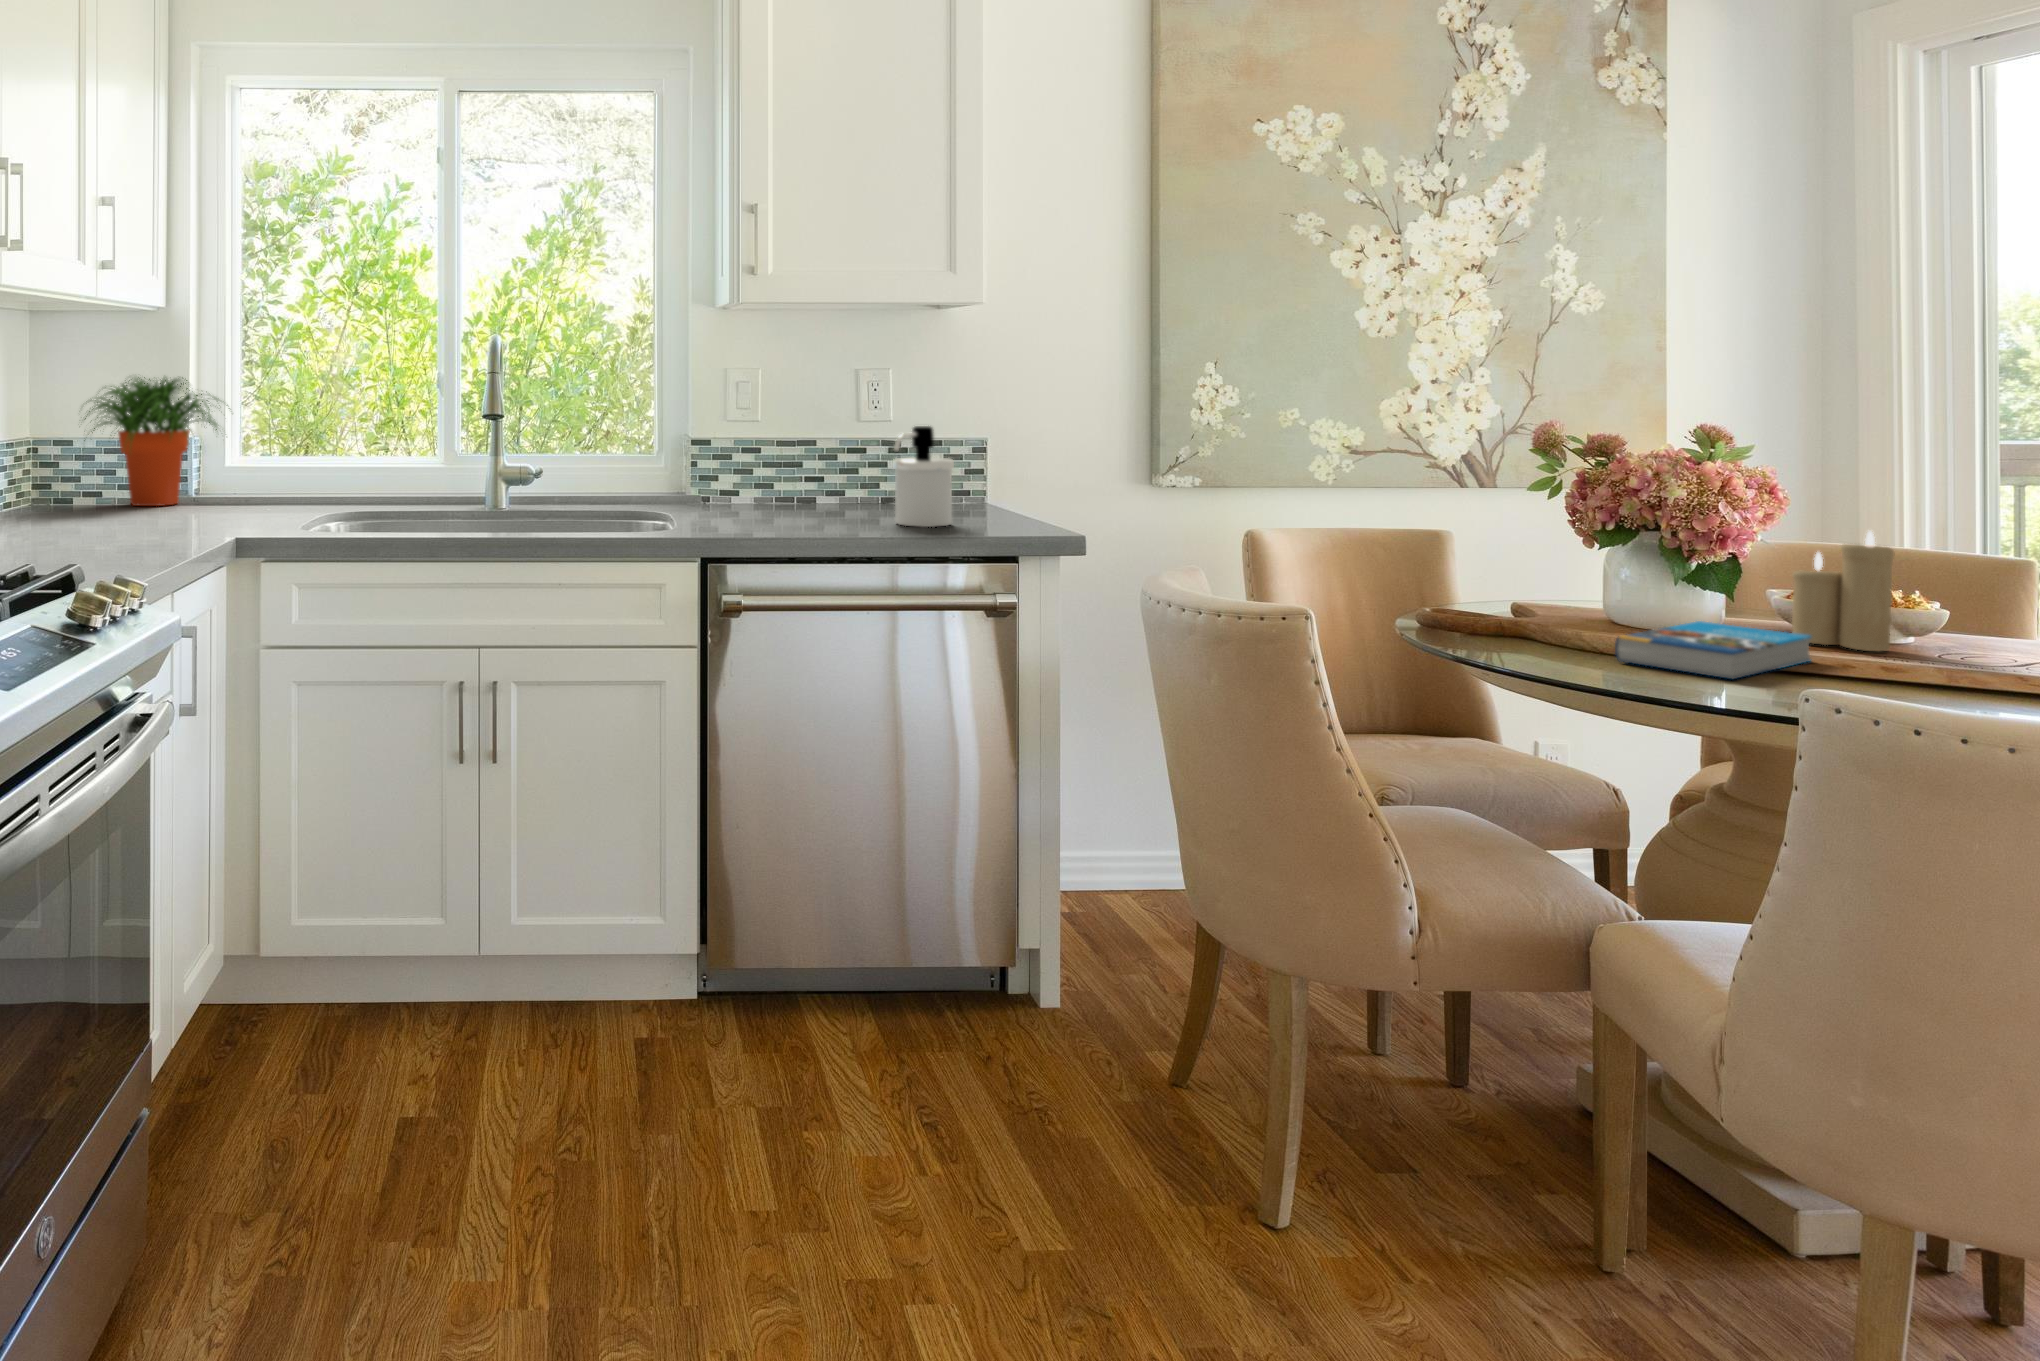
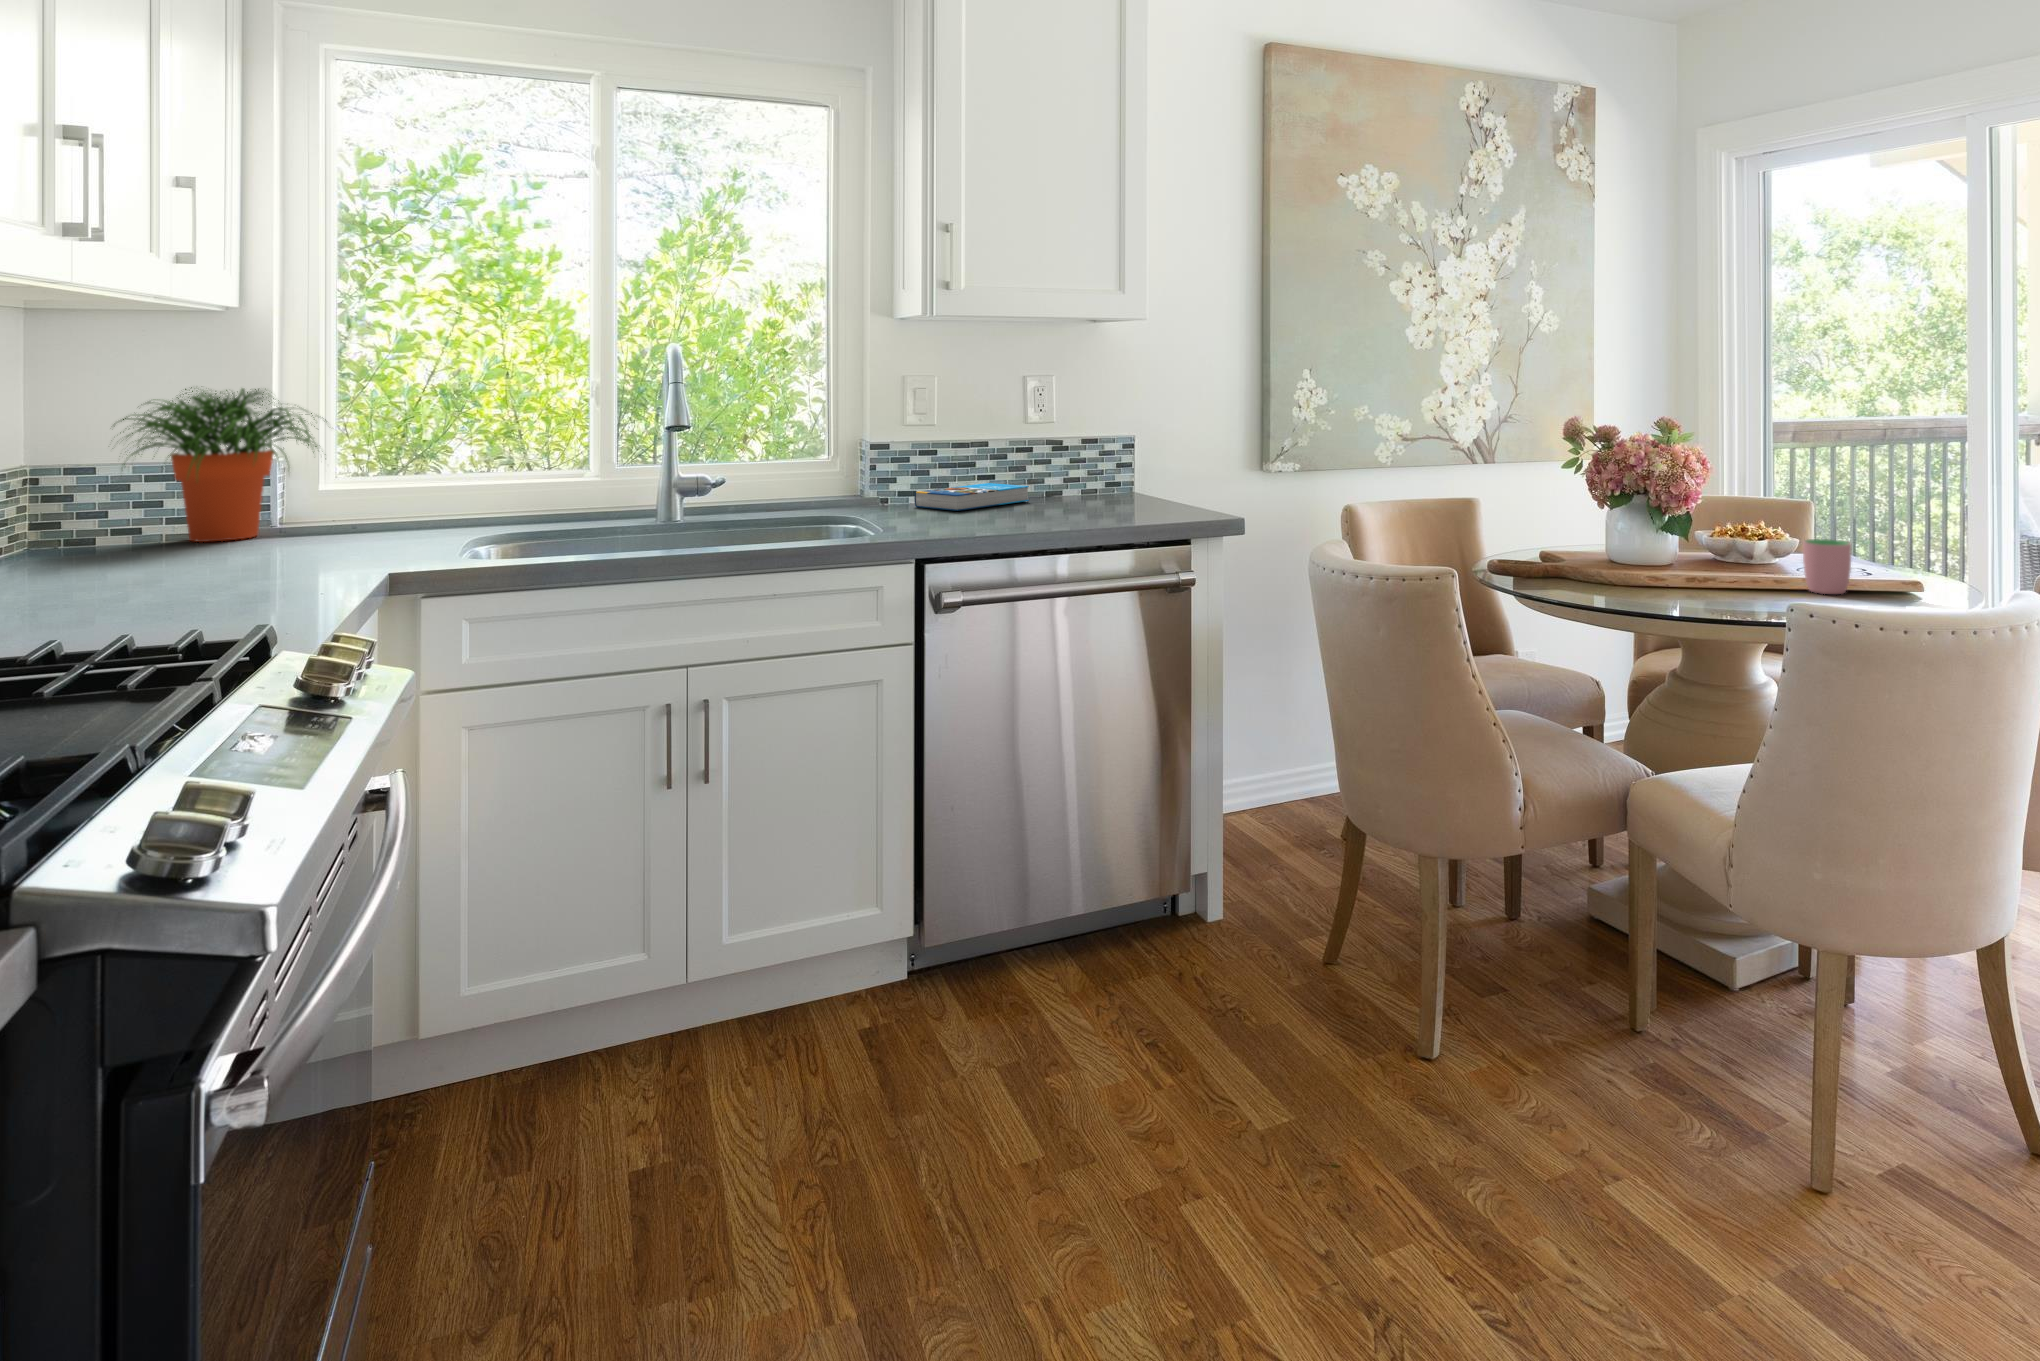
soap dispenser: present [893,426,954,527] -> none [1078,428,1131,517]
candle: present [1792,531,1894,652] -> none [1724,488,1784,572]
cup: none [1898,605,1987,688] -> present [1803,539,1852,594]
book: present [1615,621,1812,679] -> present [914,483,1029,511]

